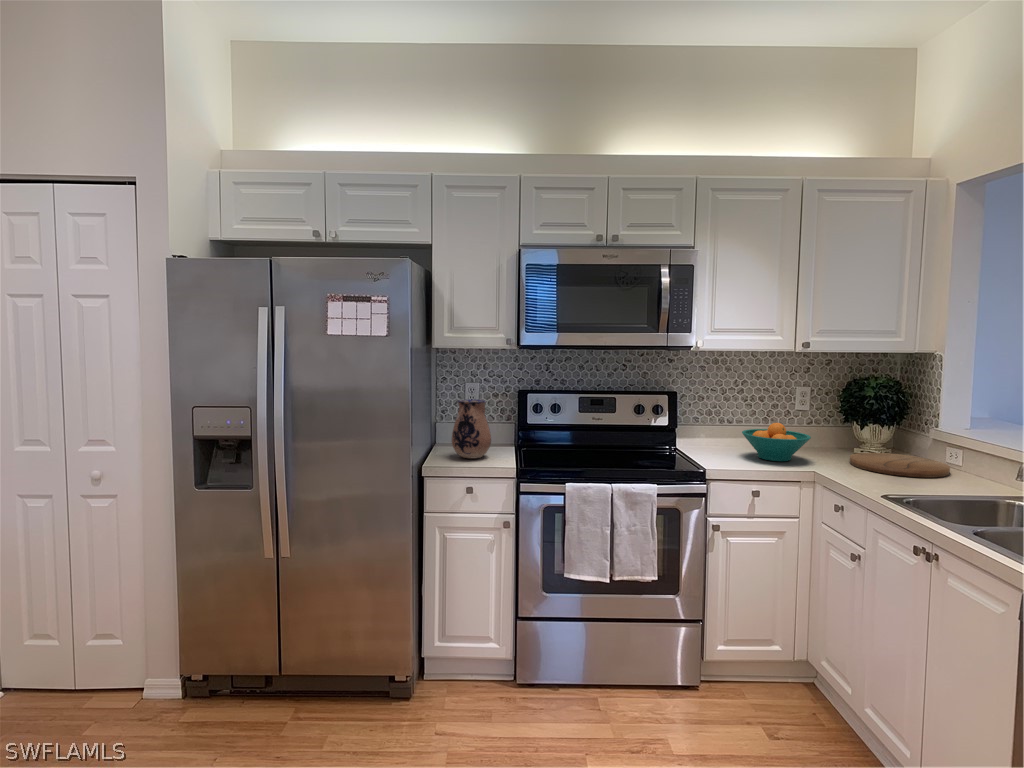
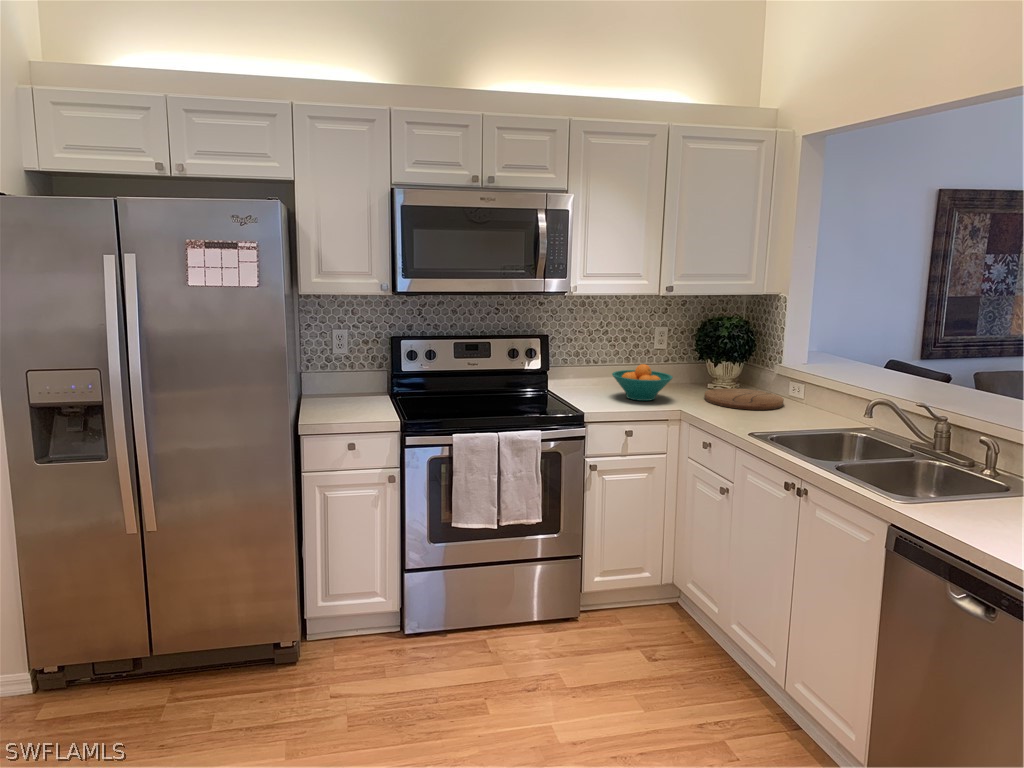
ceramic pitcher: present [452,399,491,458] -> none [324,349,367,413]

